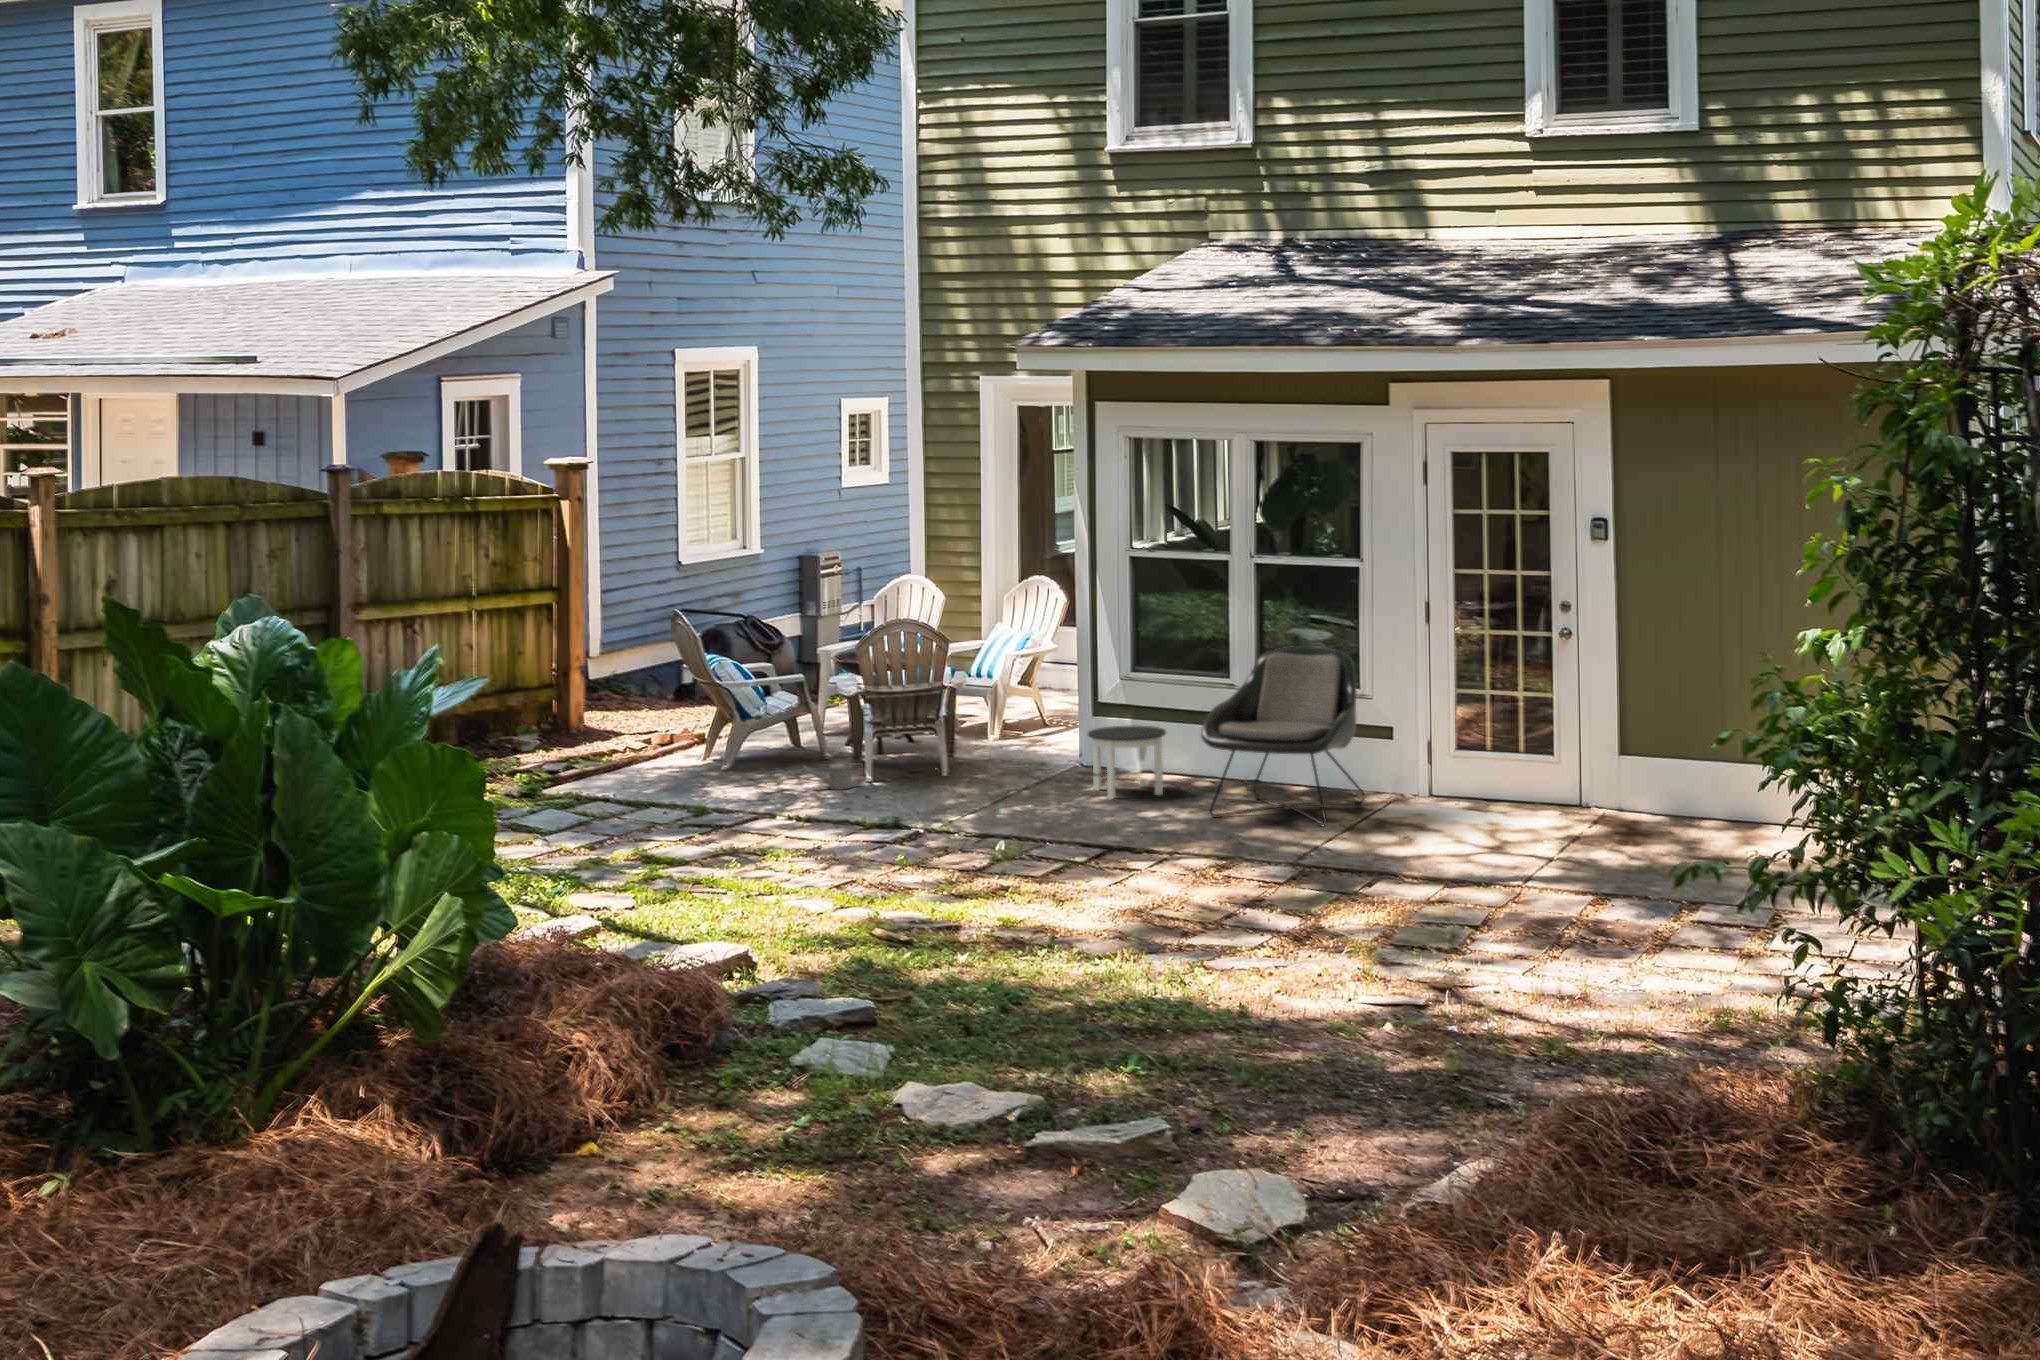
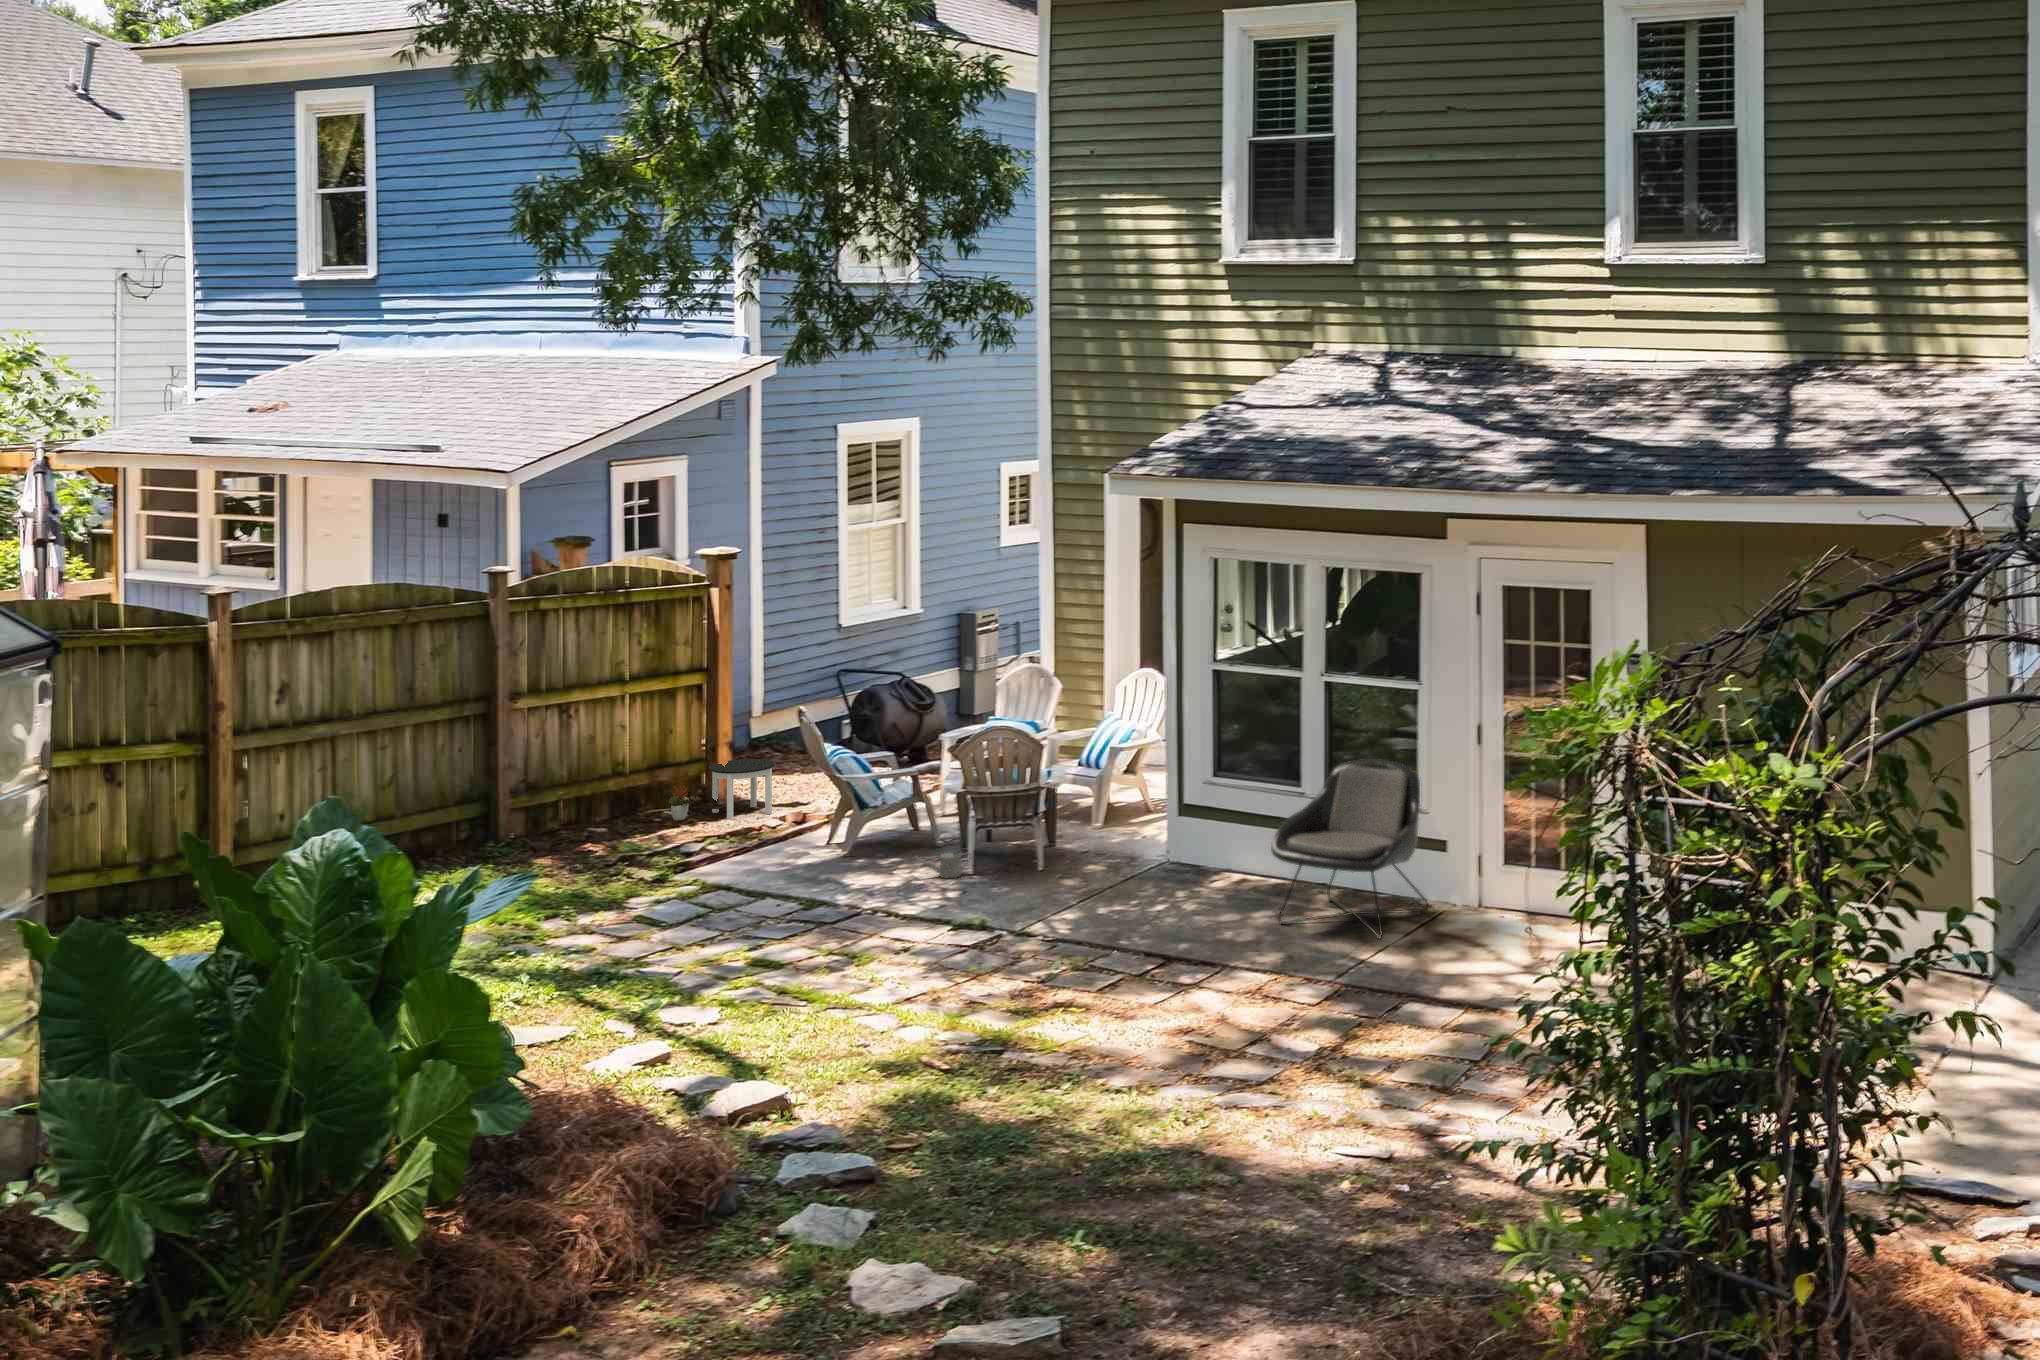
round table: present [1088,725,1166,799] -> present [709,759,775,820]

